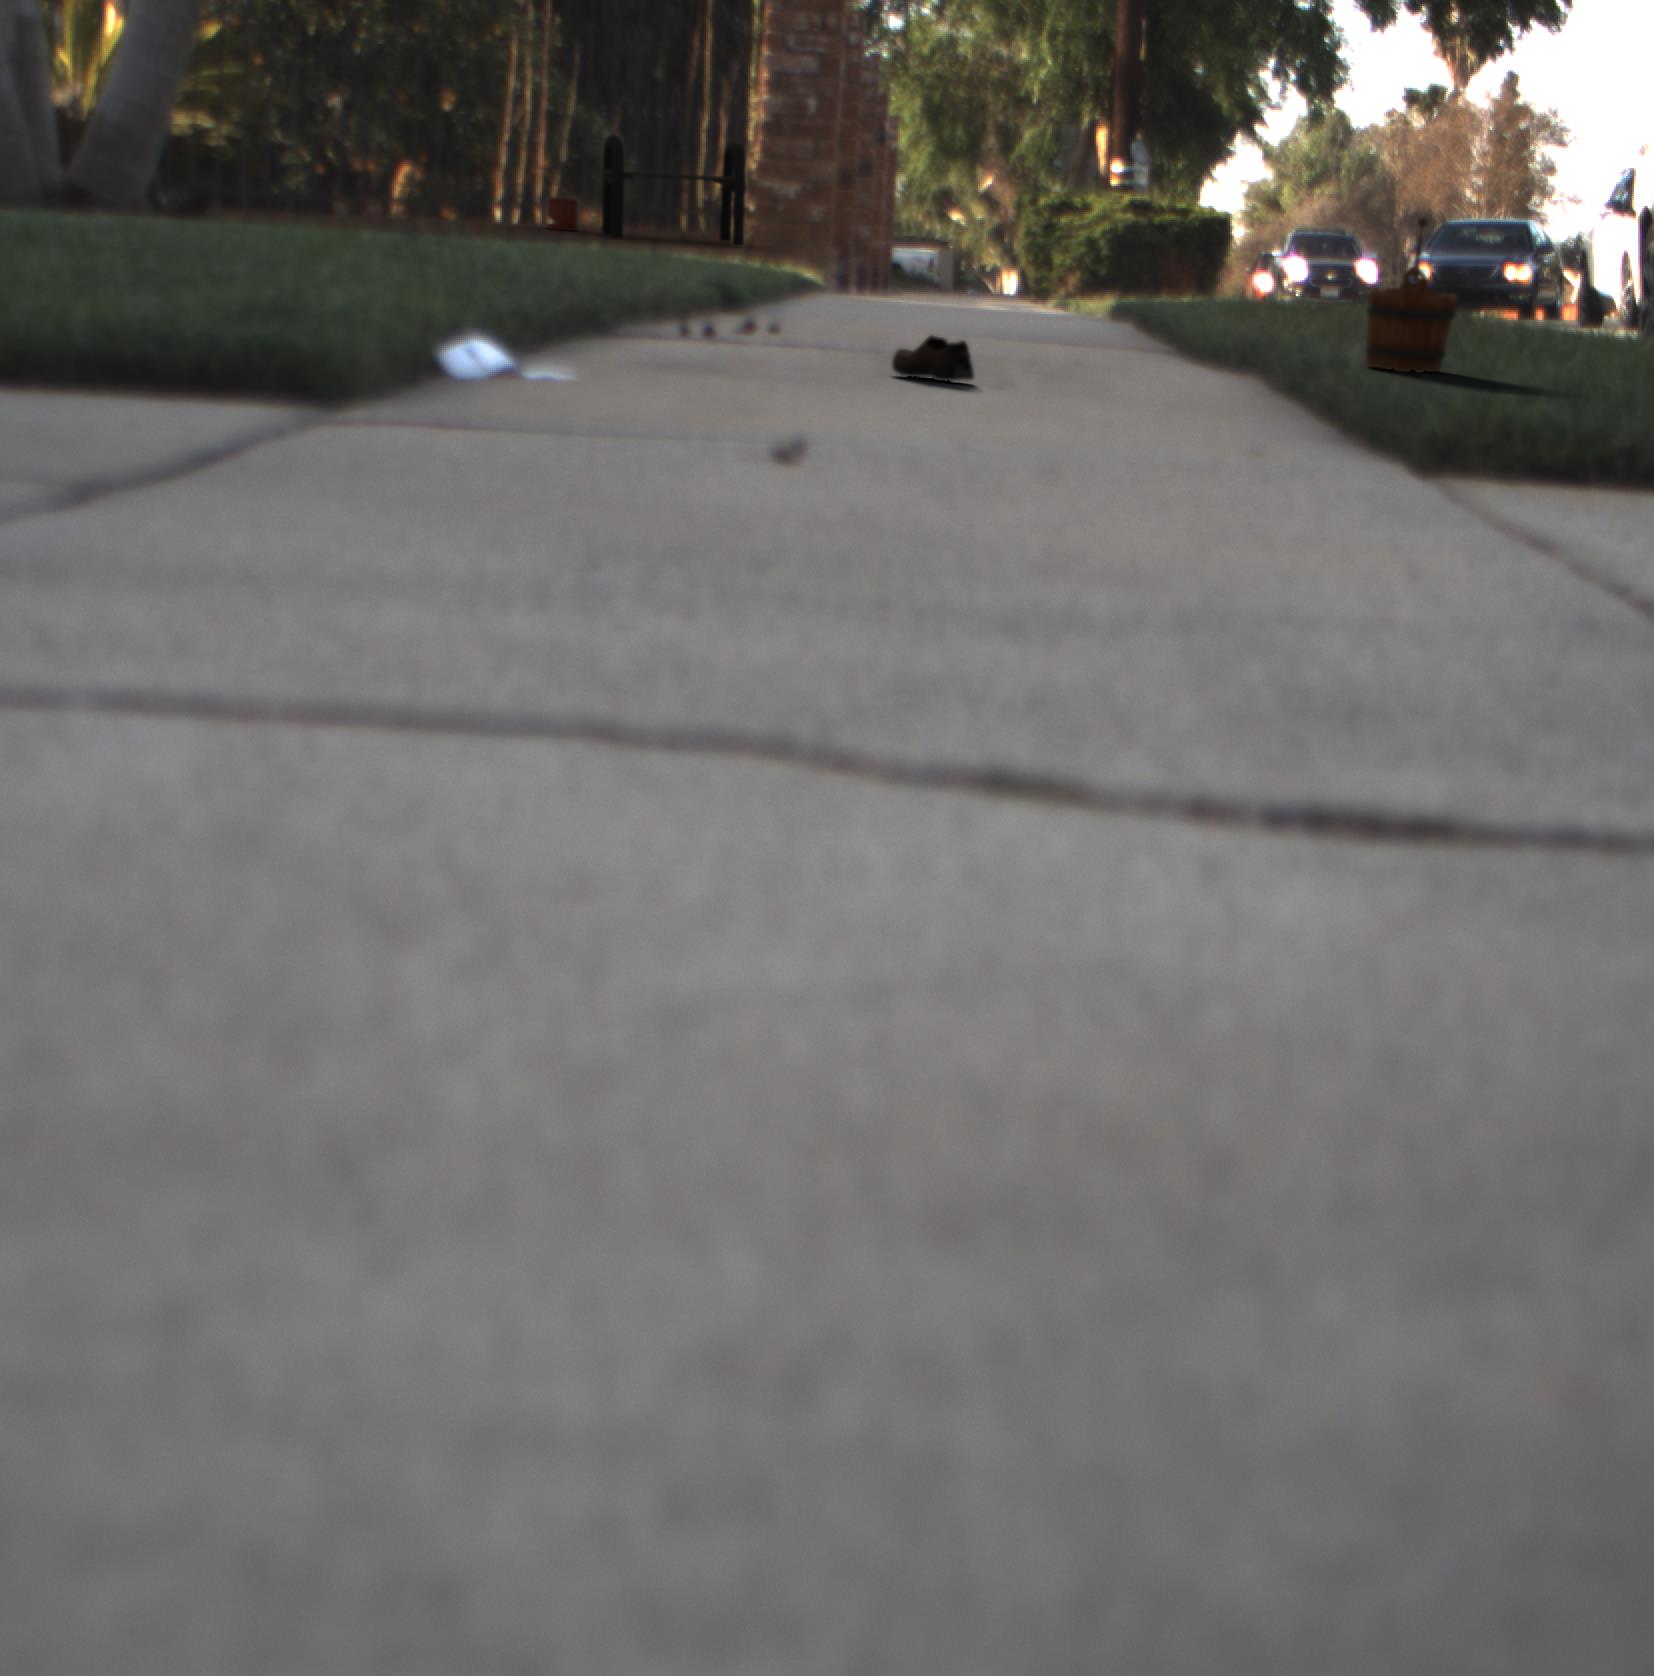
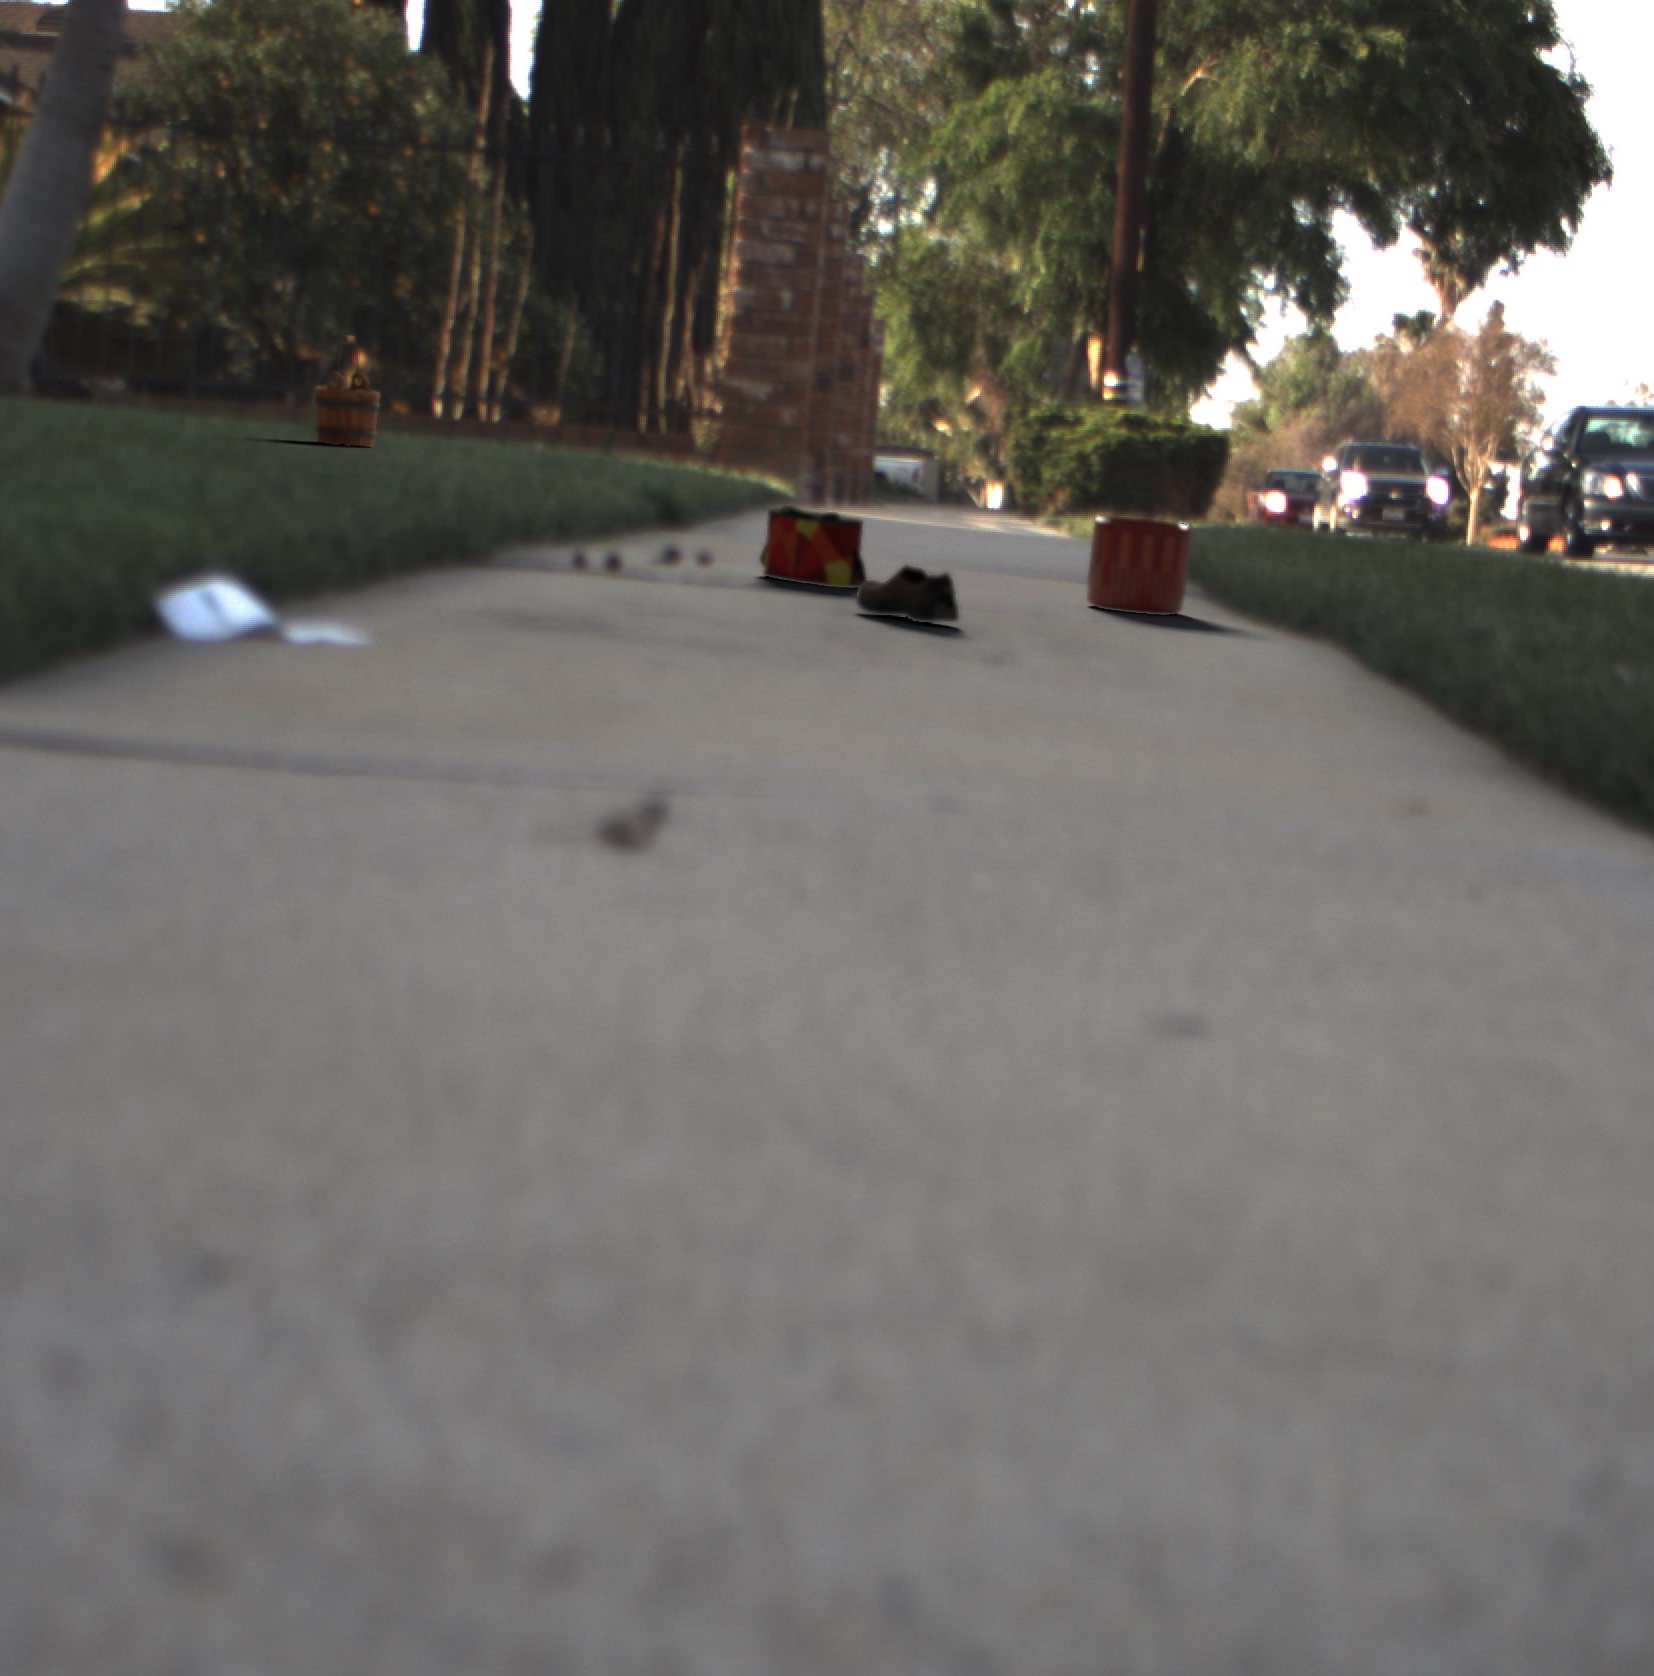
bench: present [602,134,746,246] -> none [551,325,712,449]
planter: present [546,197,580,231] -> present [1086,516,1192,615]
wooden bucket: present [1364,217,1457,373] -> present [314,336,380,447]
bag: none [810,290,899,360] -> present [760,505,867,588]

